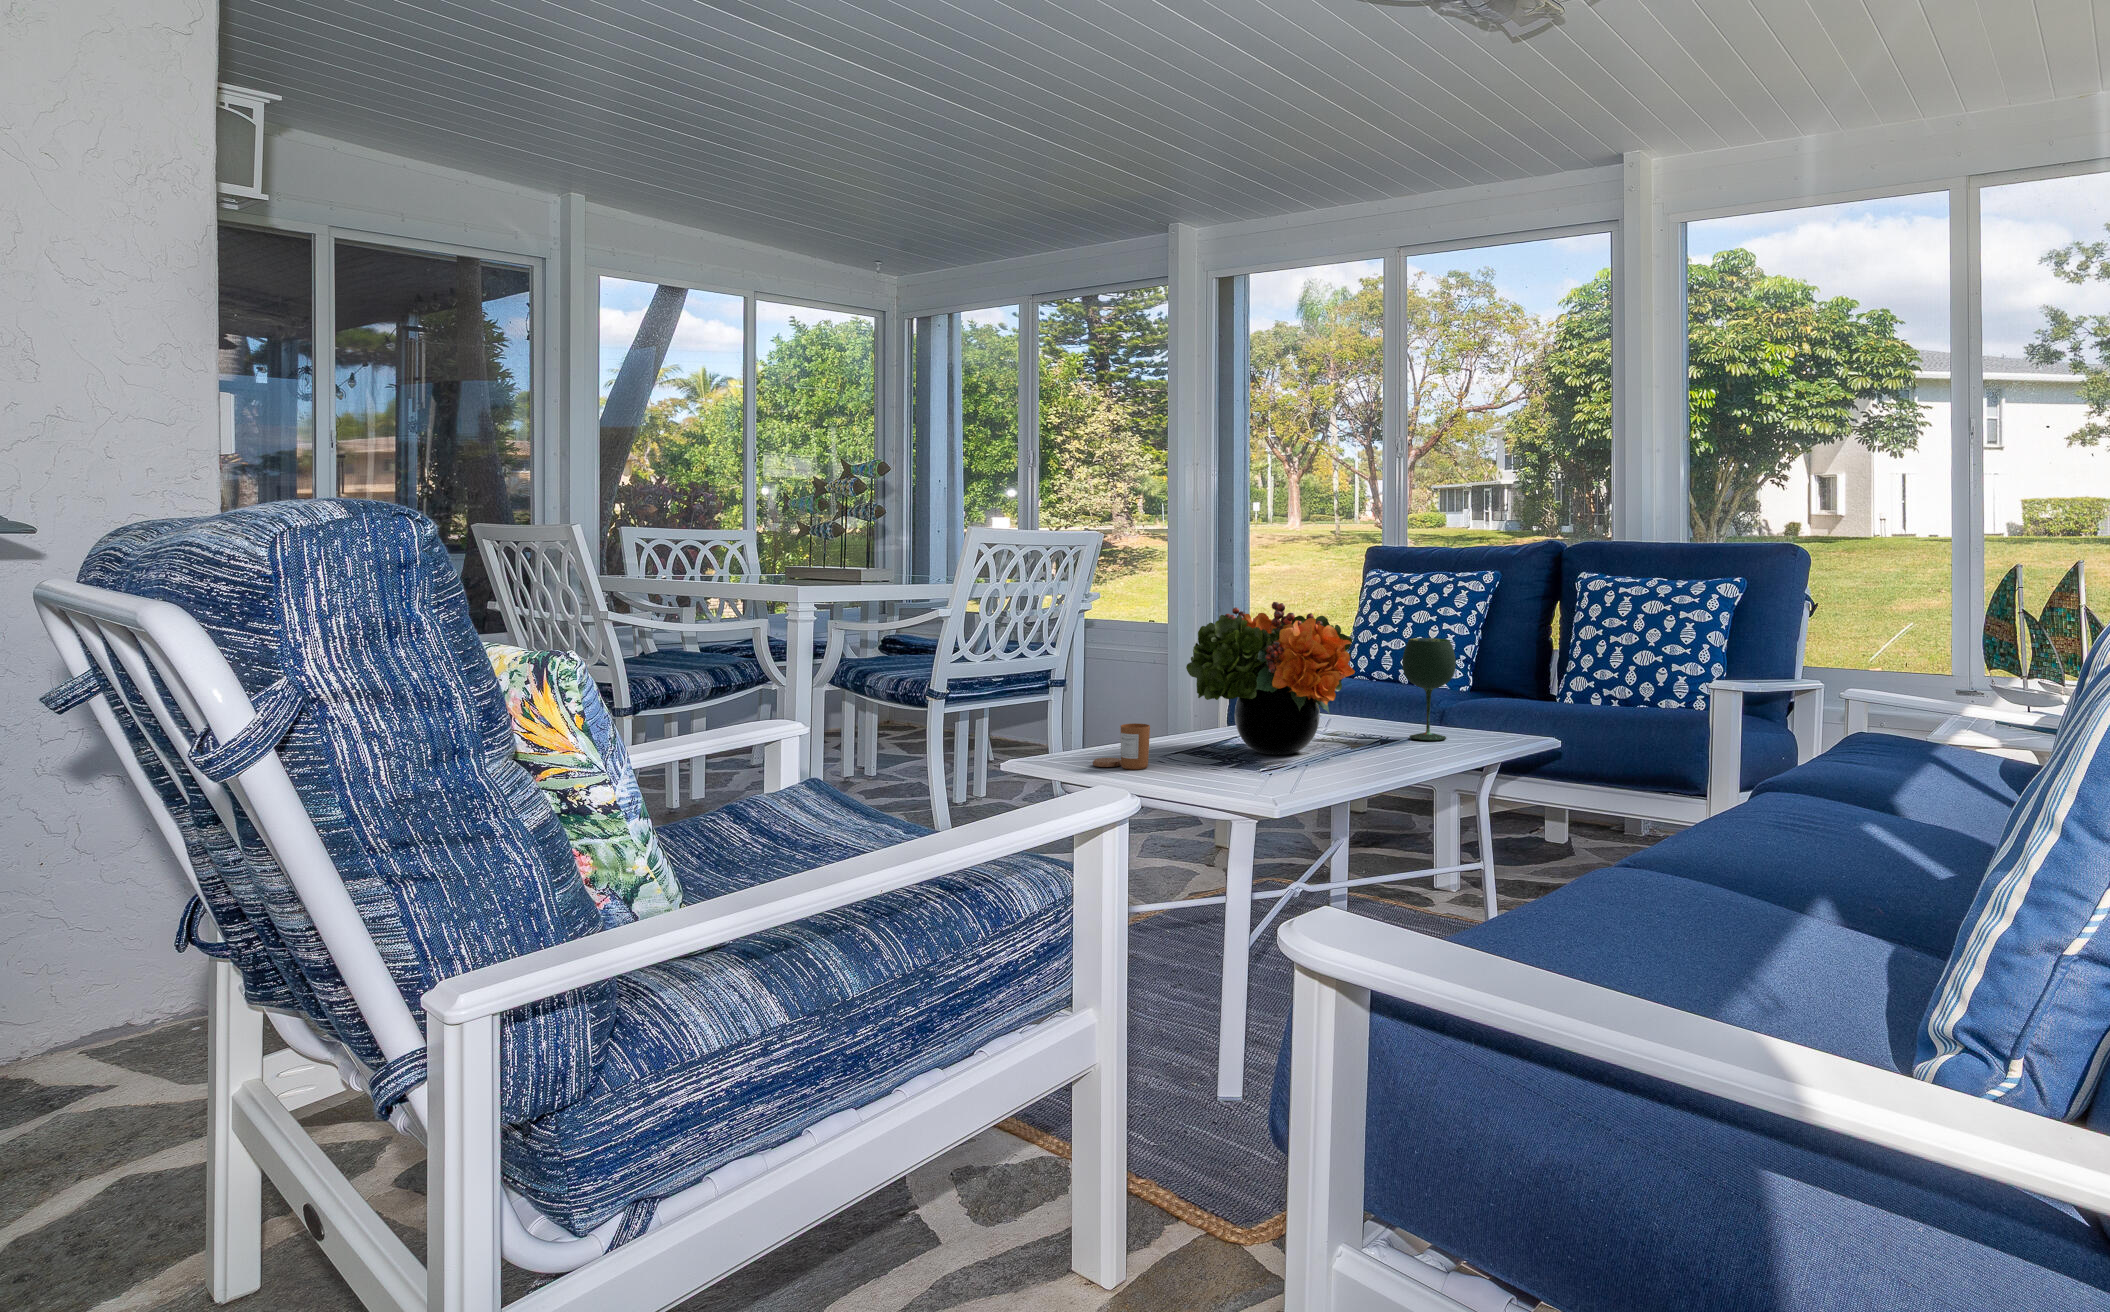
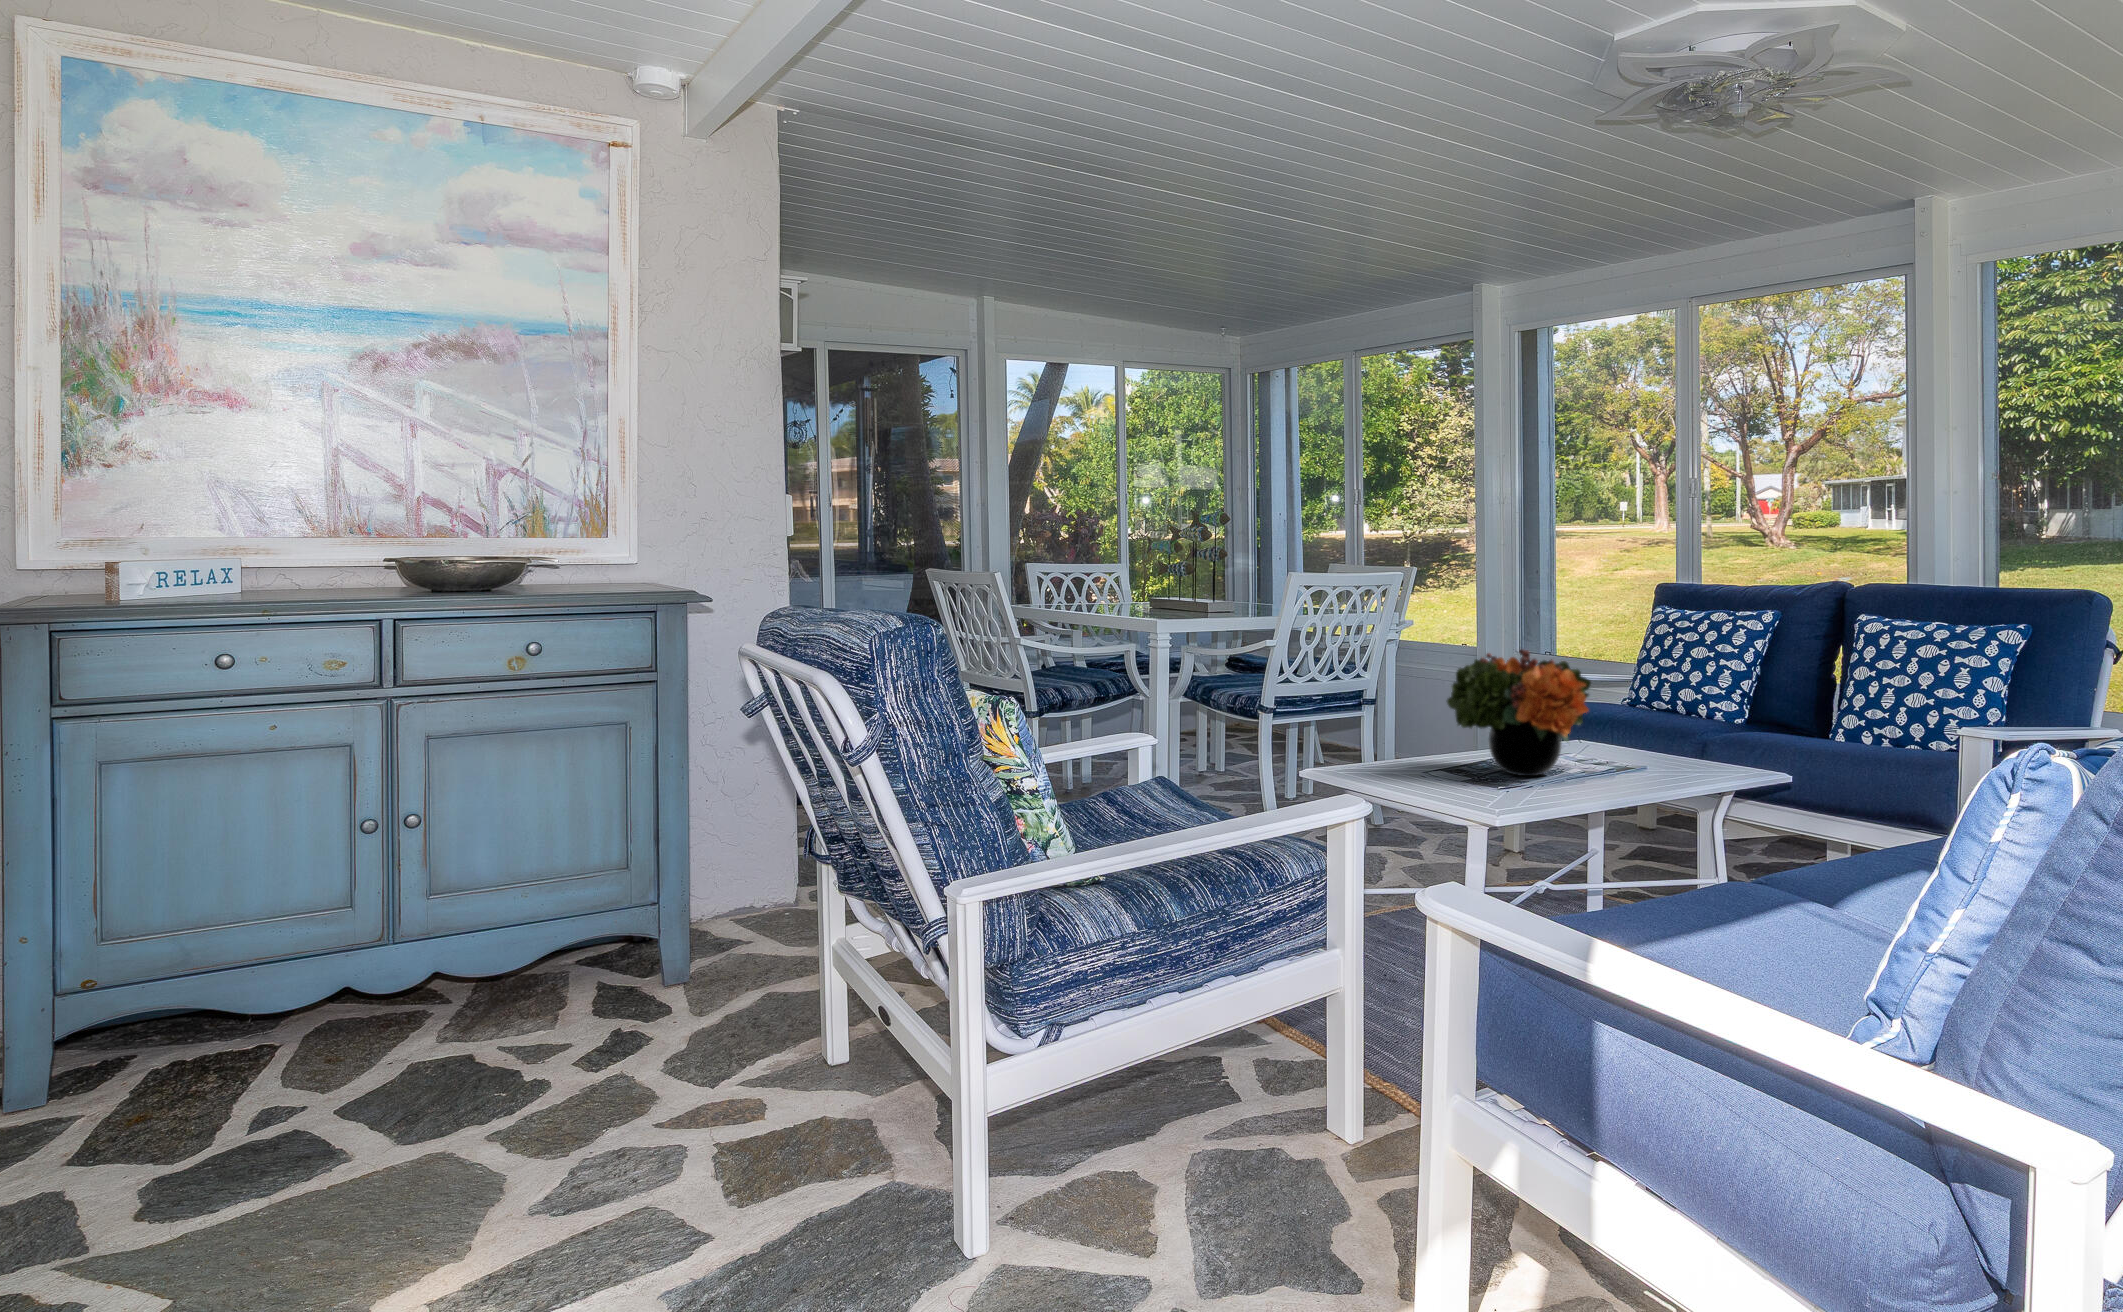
wine glass: present [1402,638,1456,741] -> none [1643,680,1692,771]
candle: present [1093,723,1150,769] -> none [1370,745,1414,782]

